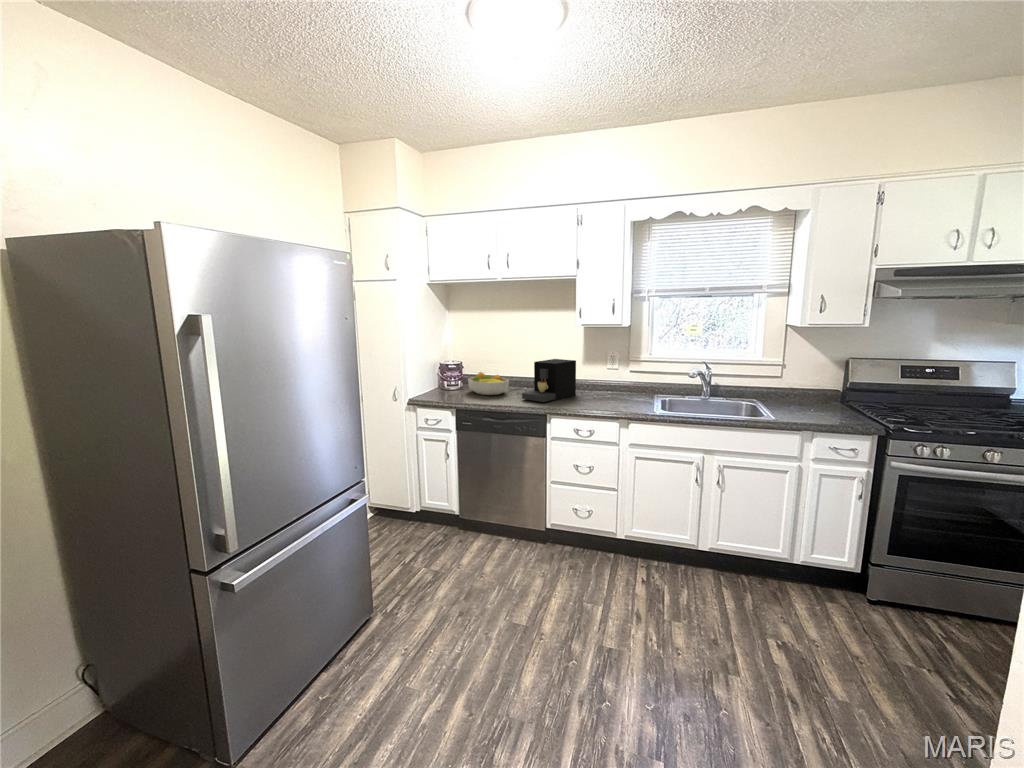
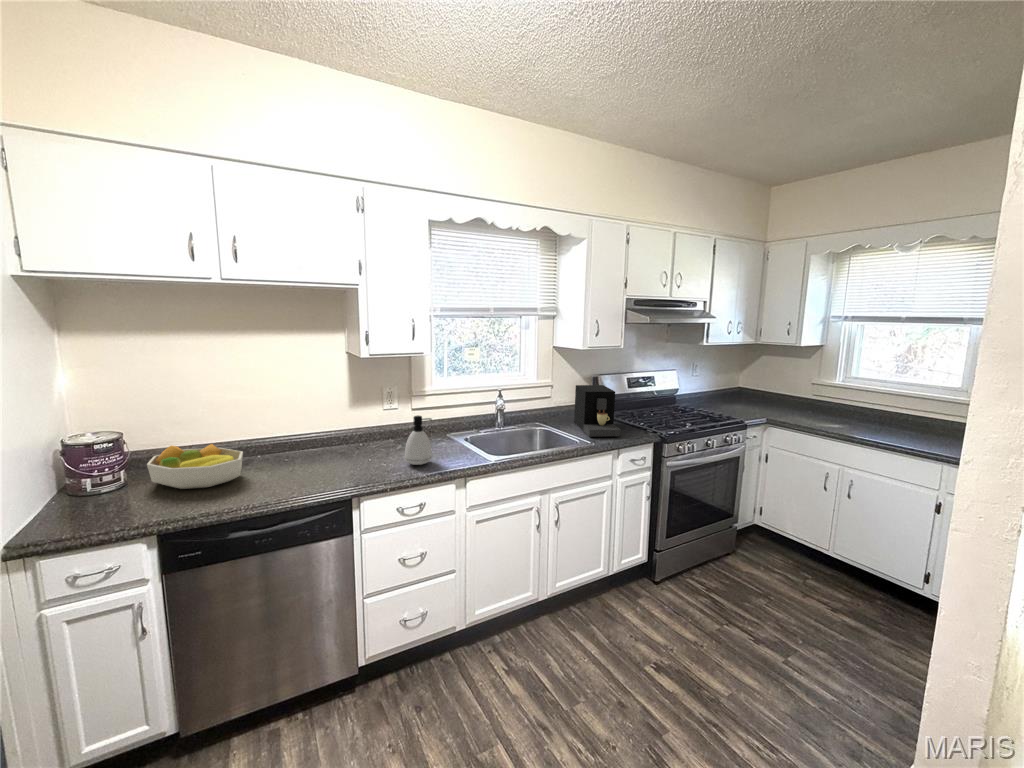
coffee maker: present [522,359,576,402] -> present [574,385,621,437]
soap dispenser: none [594,369,613,405] -> present [405,415,432,465]

